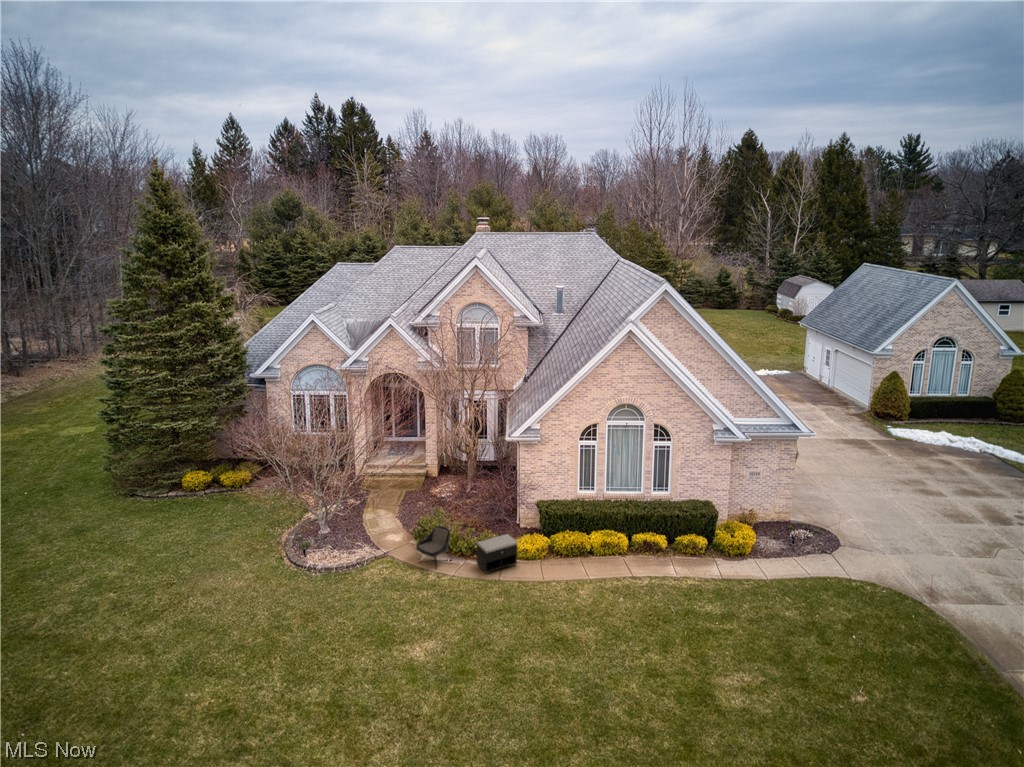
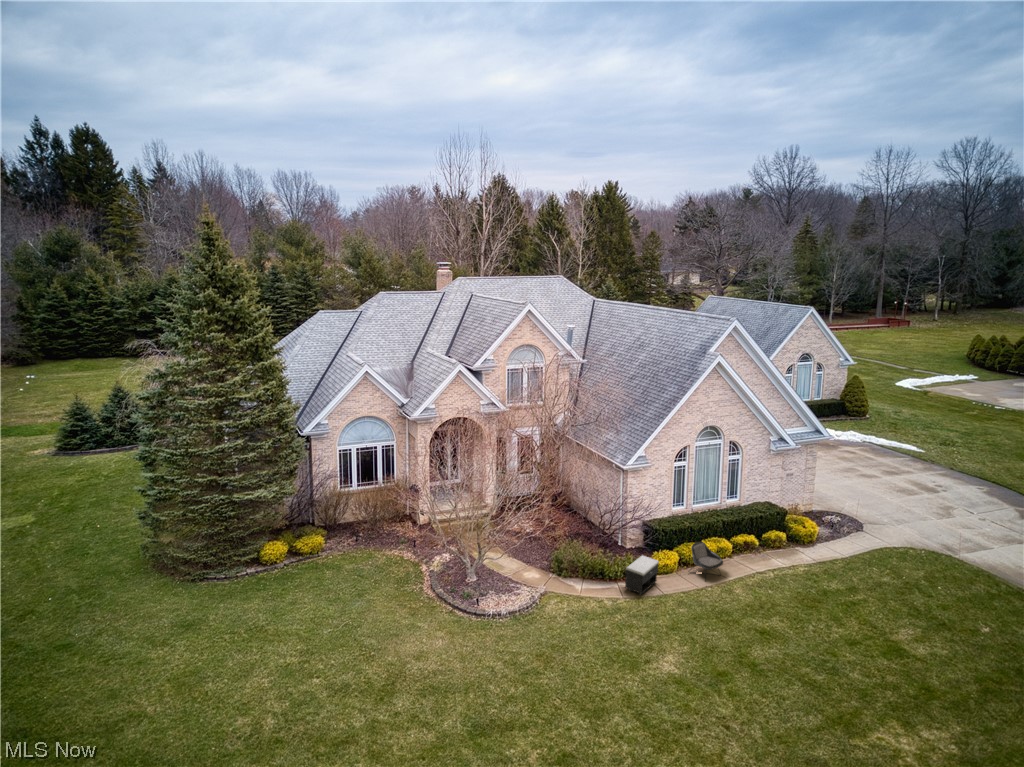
lounge chair: present [416,526,451,567] -> present [691,542,723,580]

